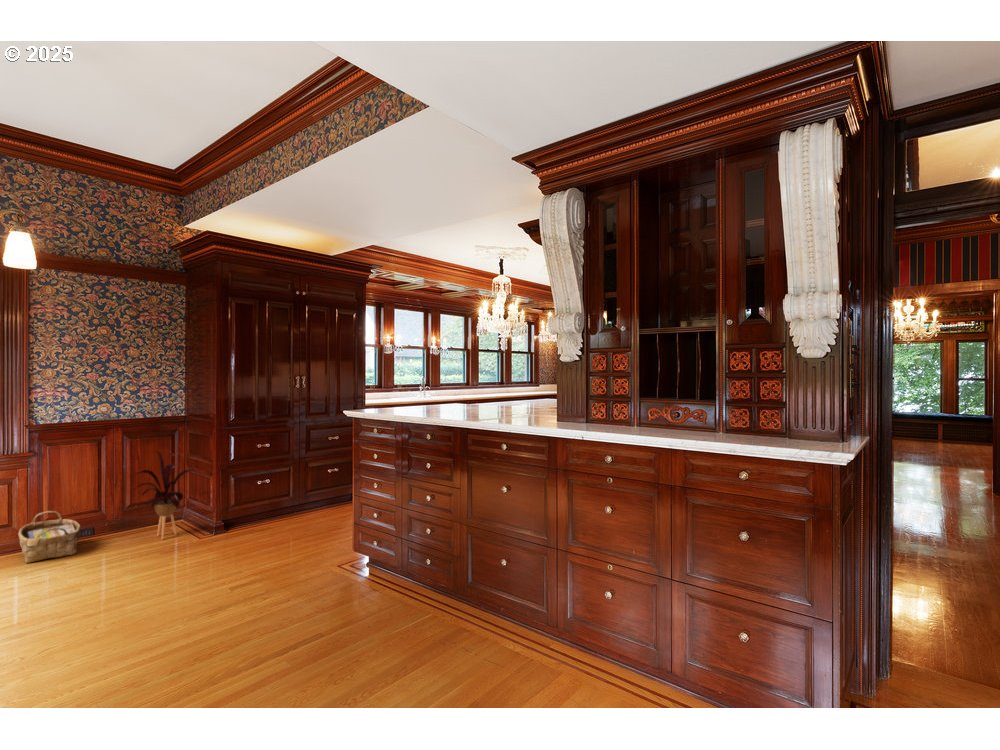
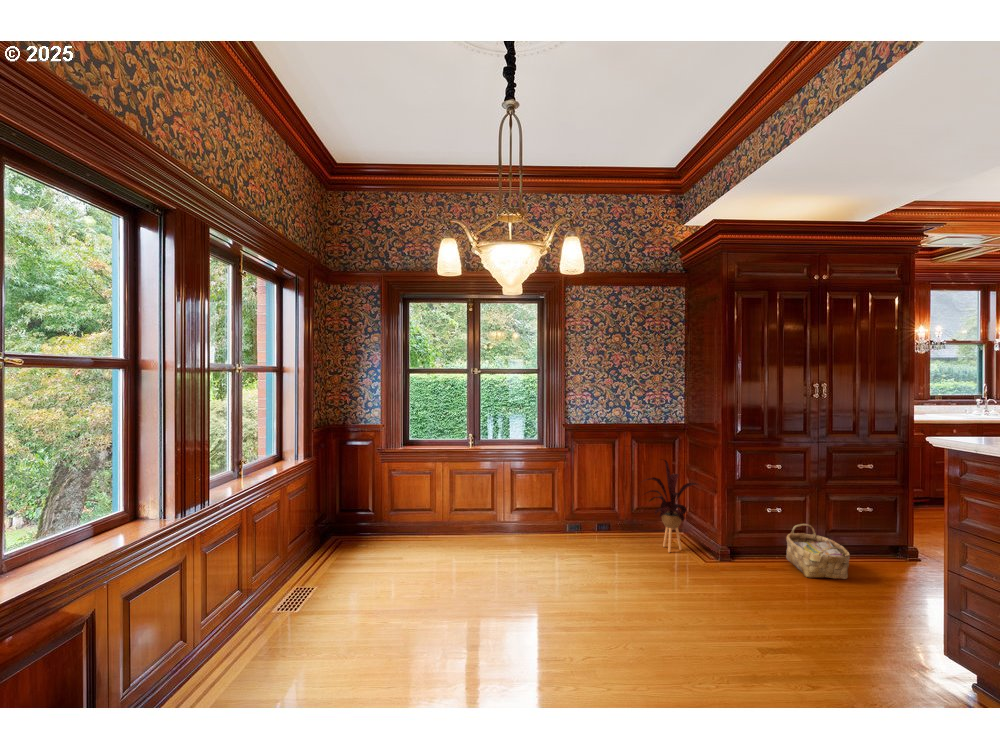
woven basket: present [18,511,81,563] -> present [786,524,850,579]

